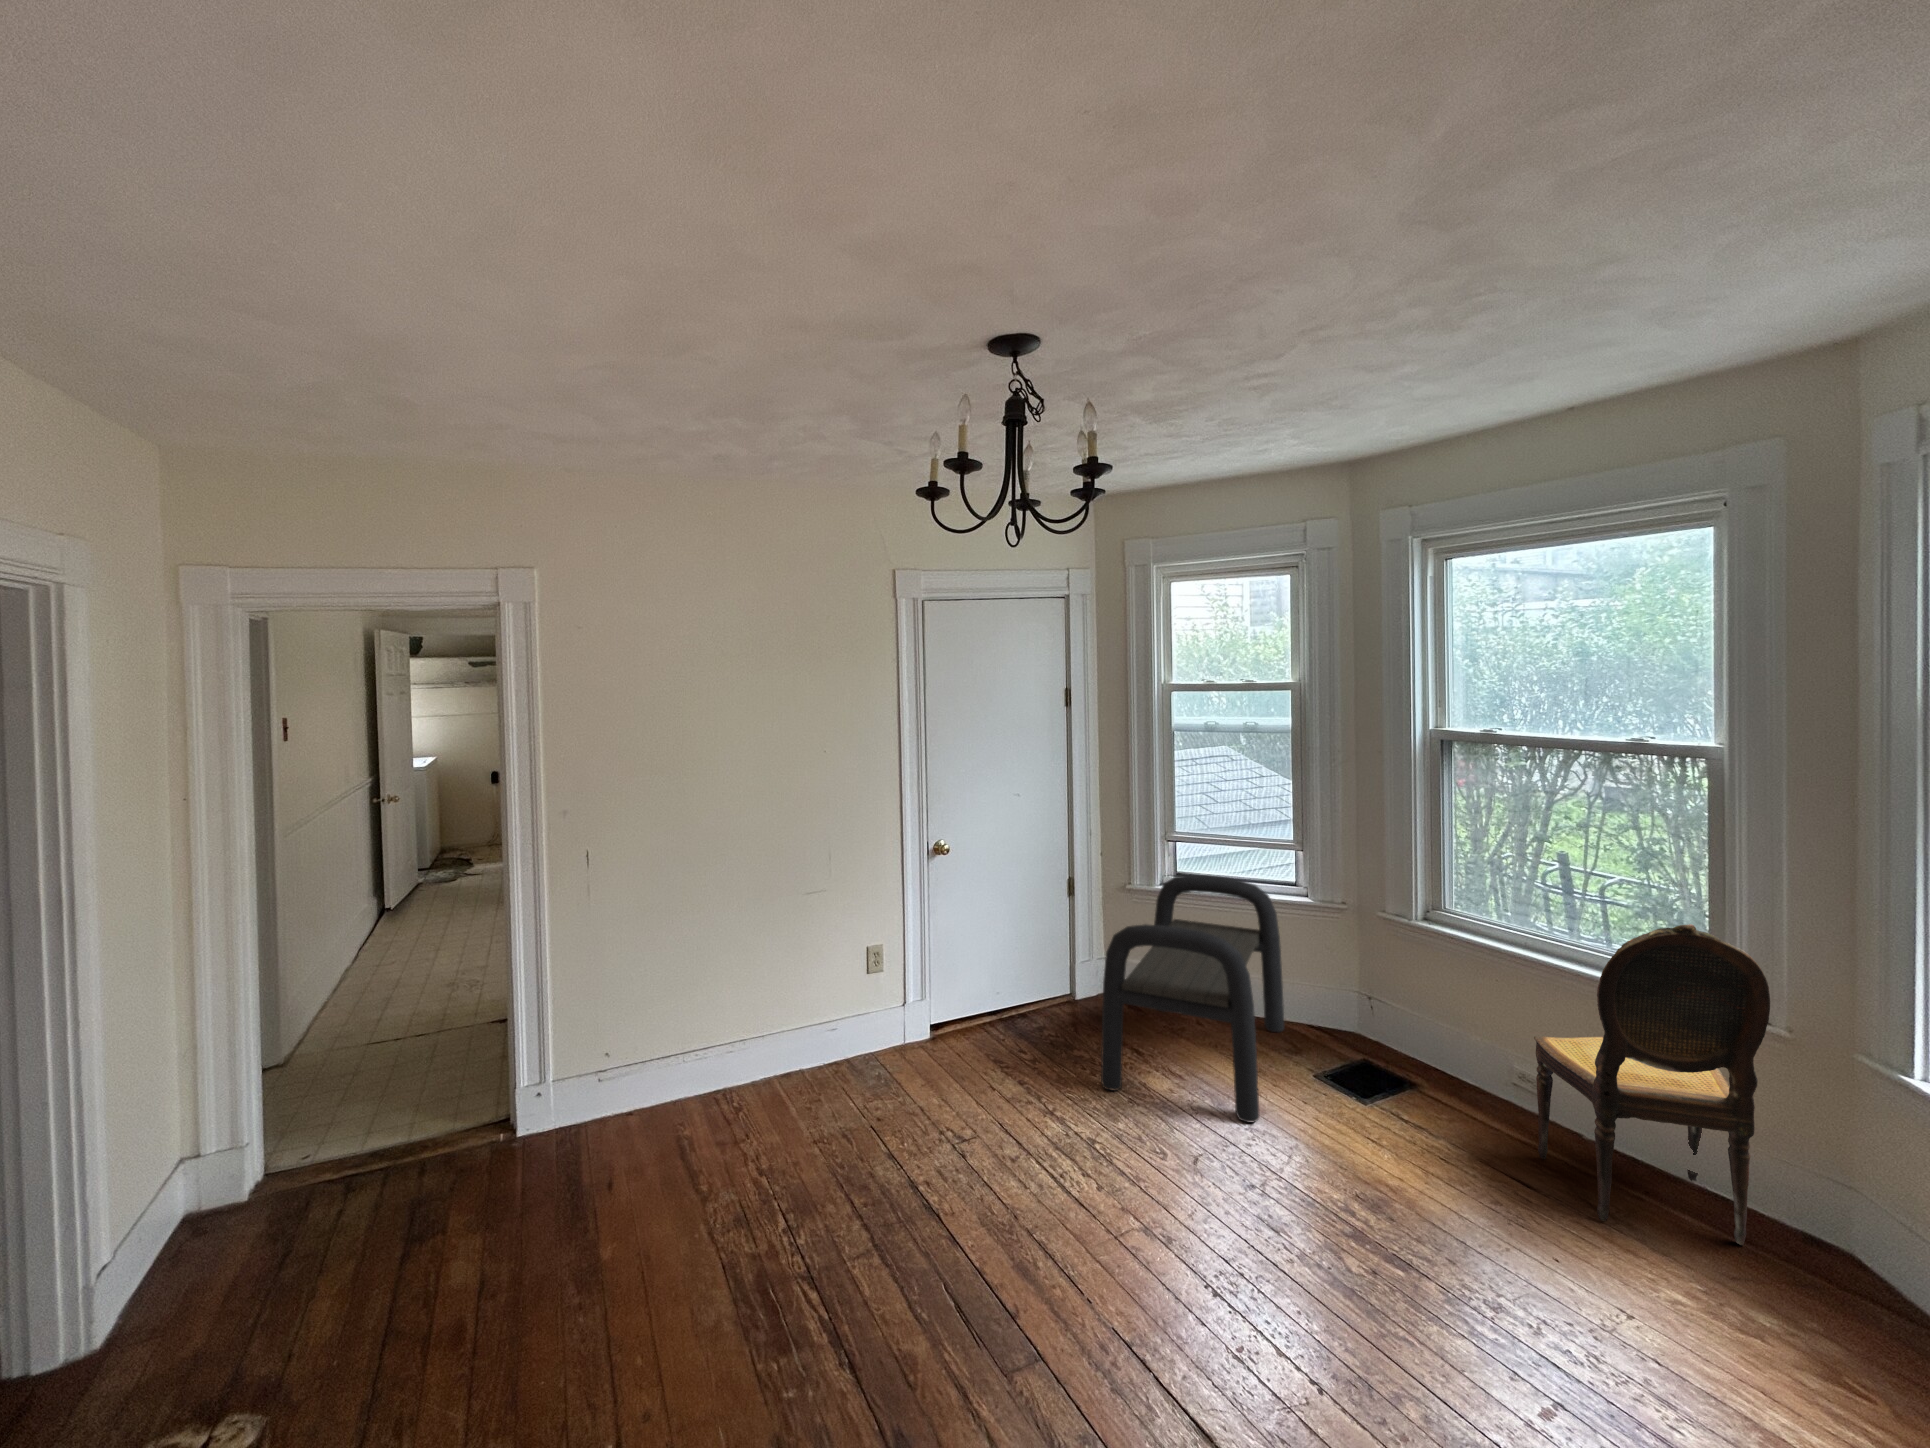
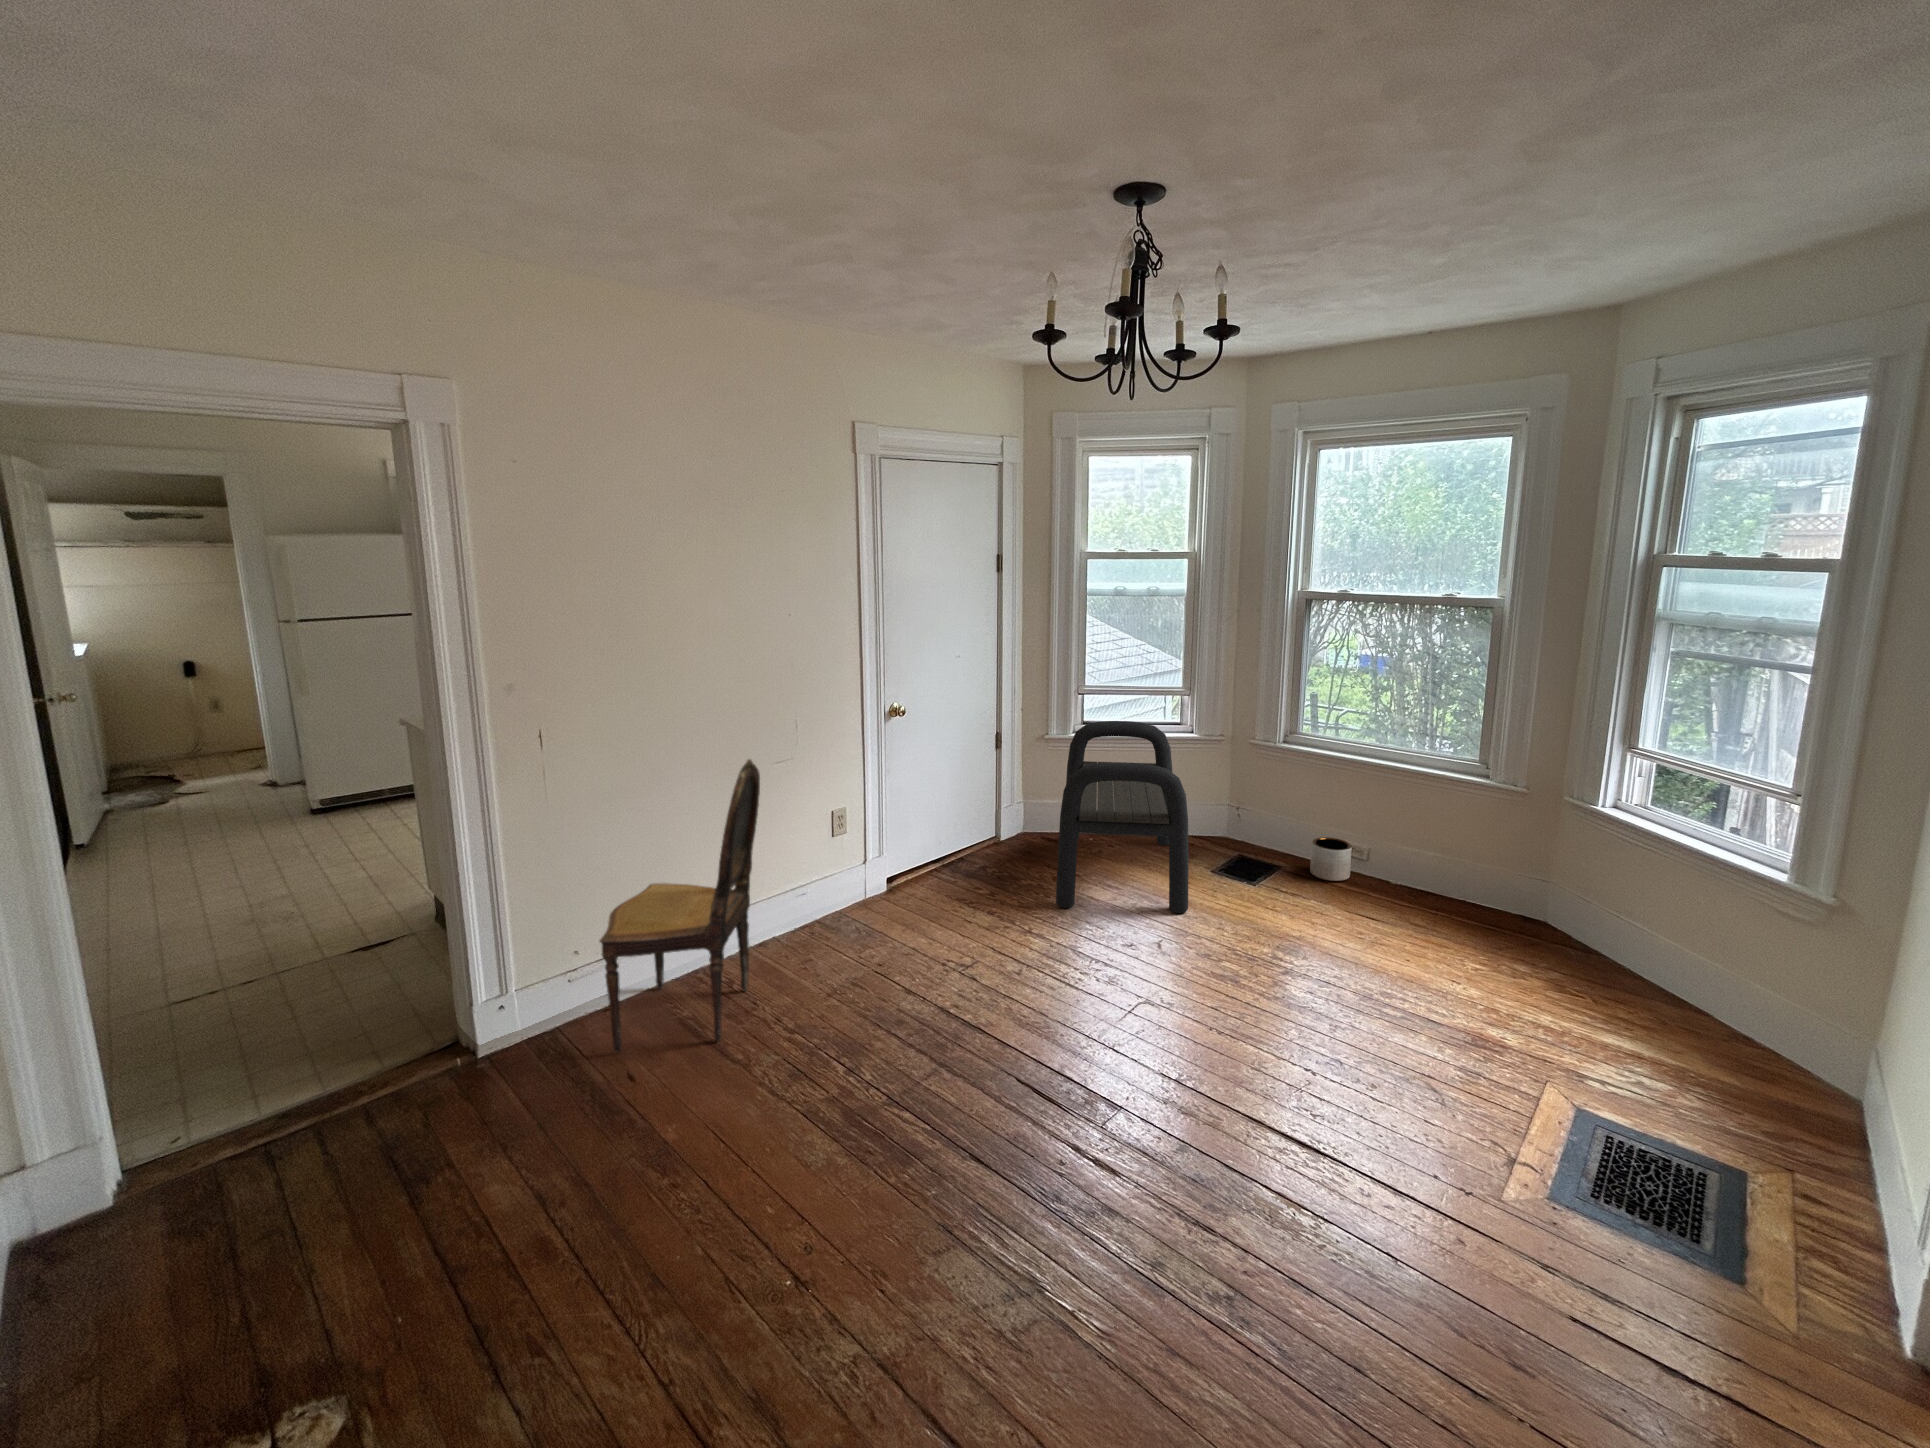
dining chair: present [1534,924,1770,1245] -> present [600,759,760,1052]
planter: none [1458,1053,1518,1117] -> present [1310,837,1352,881]

